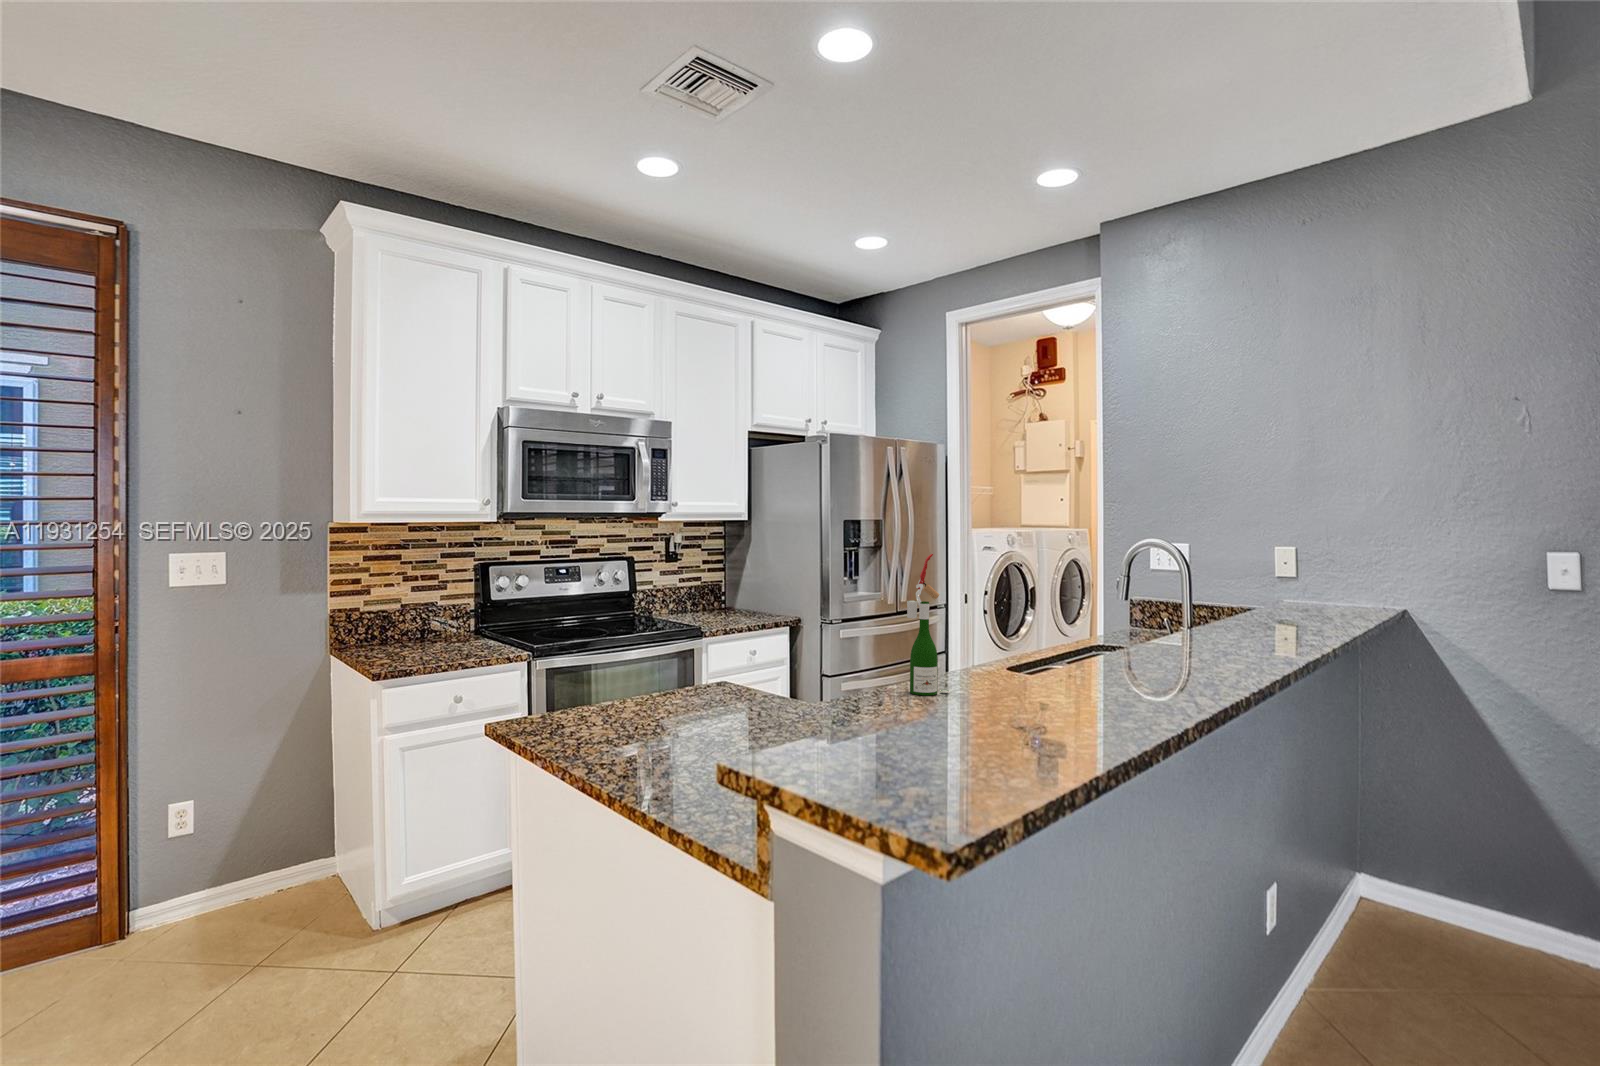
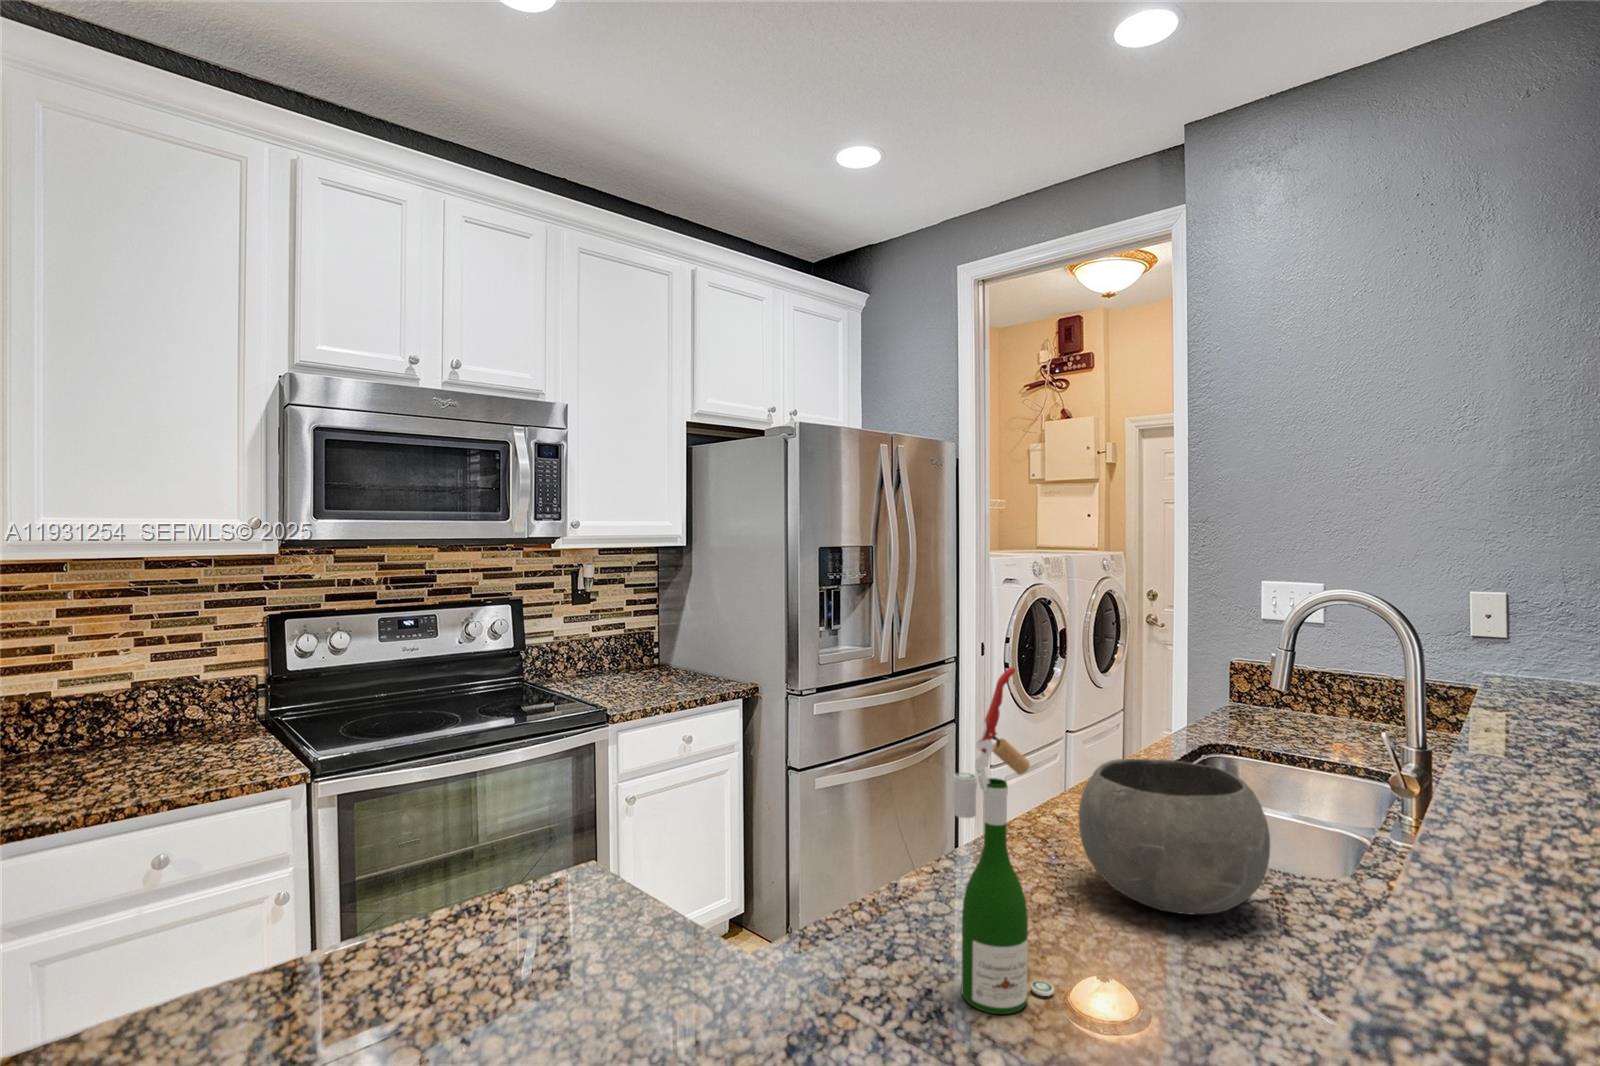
bowl: none [978,616,1067,682] -> present [1078,759,1270,914]

